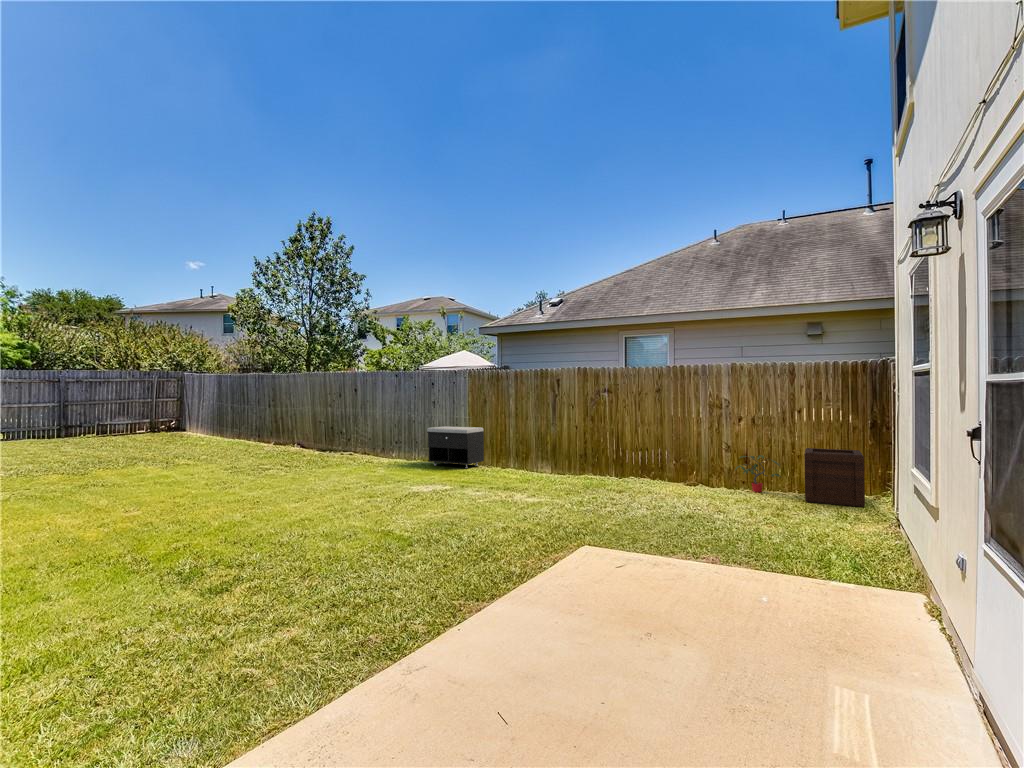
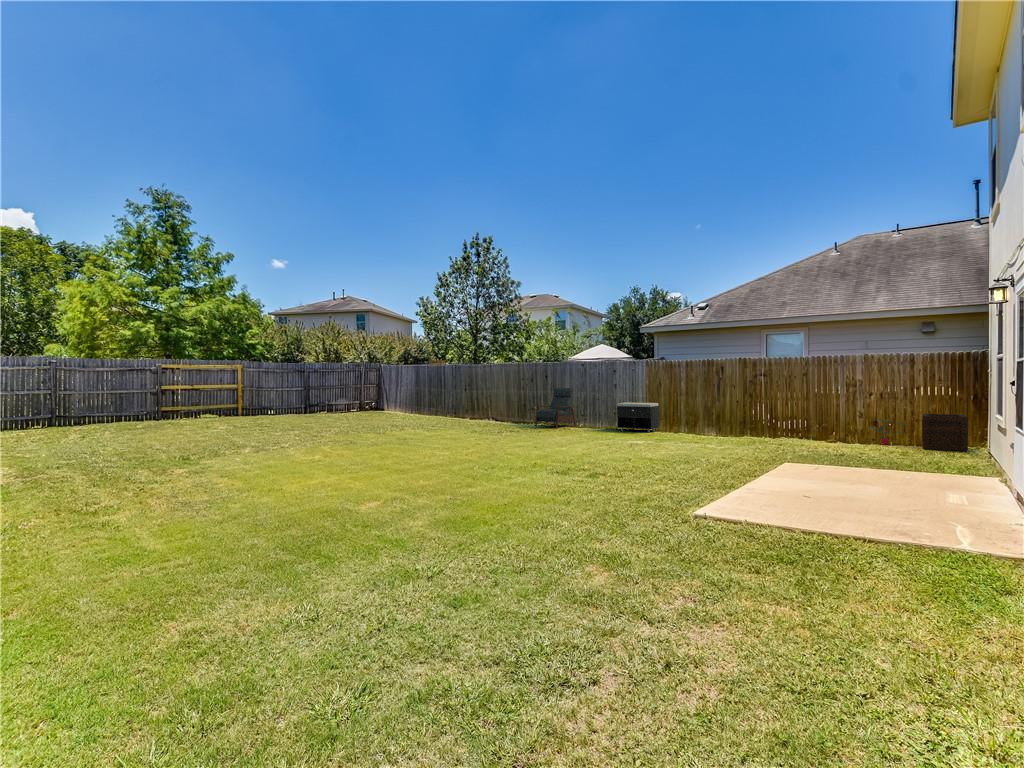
chair: none [326,405,388,462] -> present [534,388,576,429]

